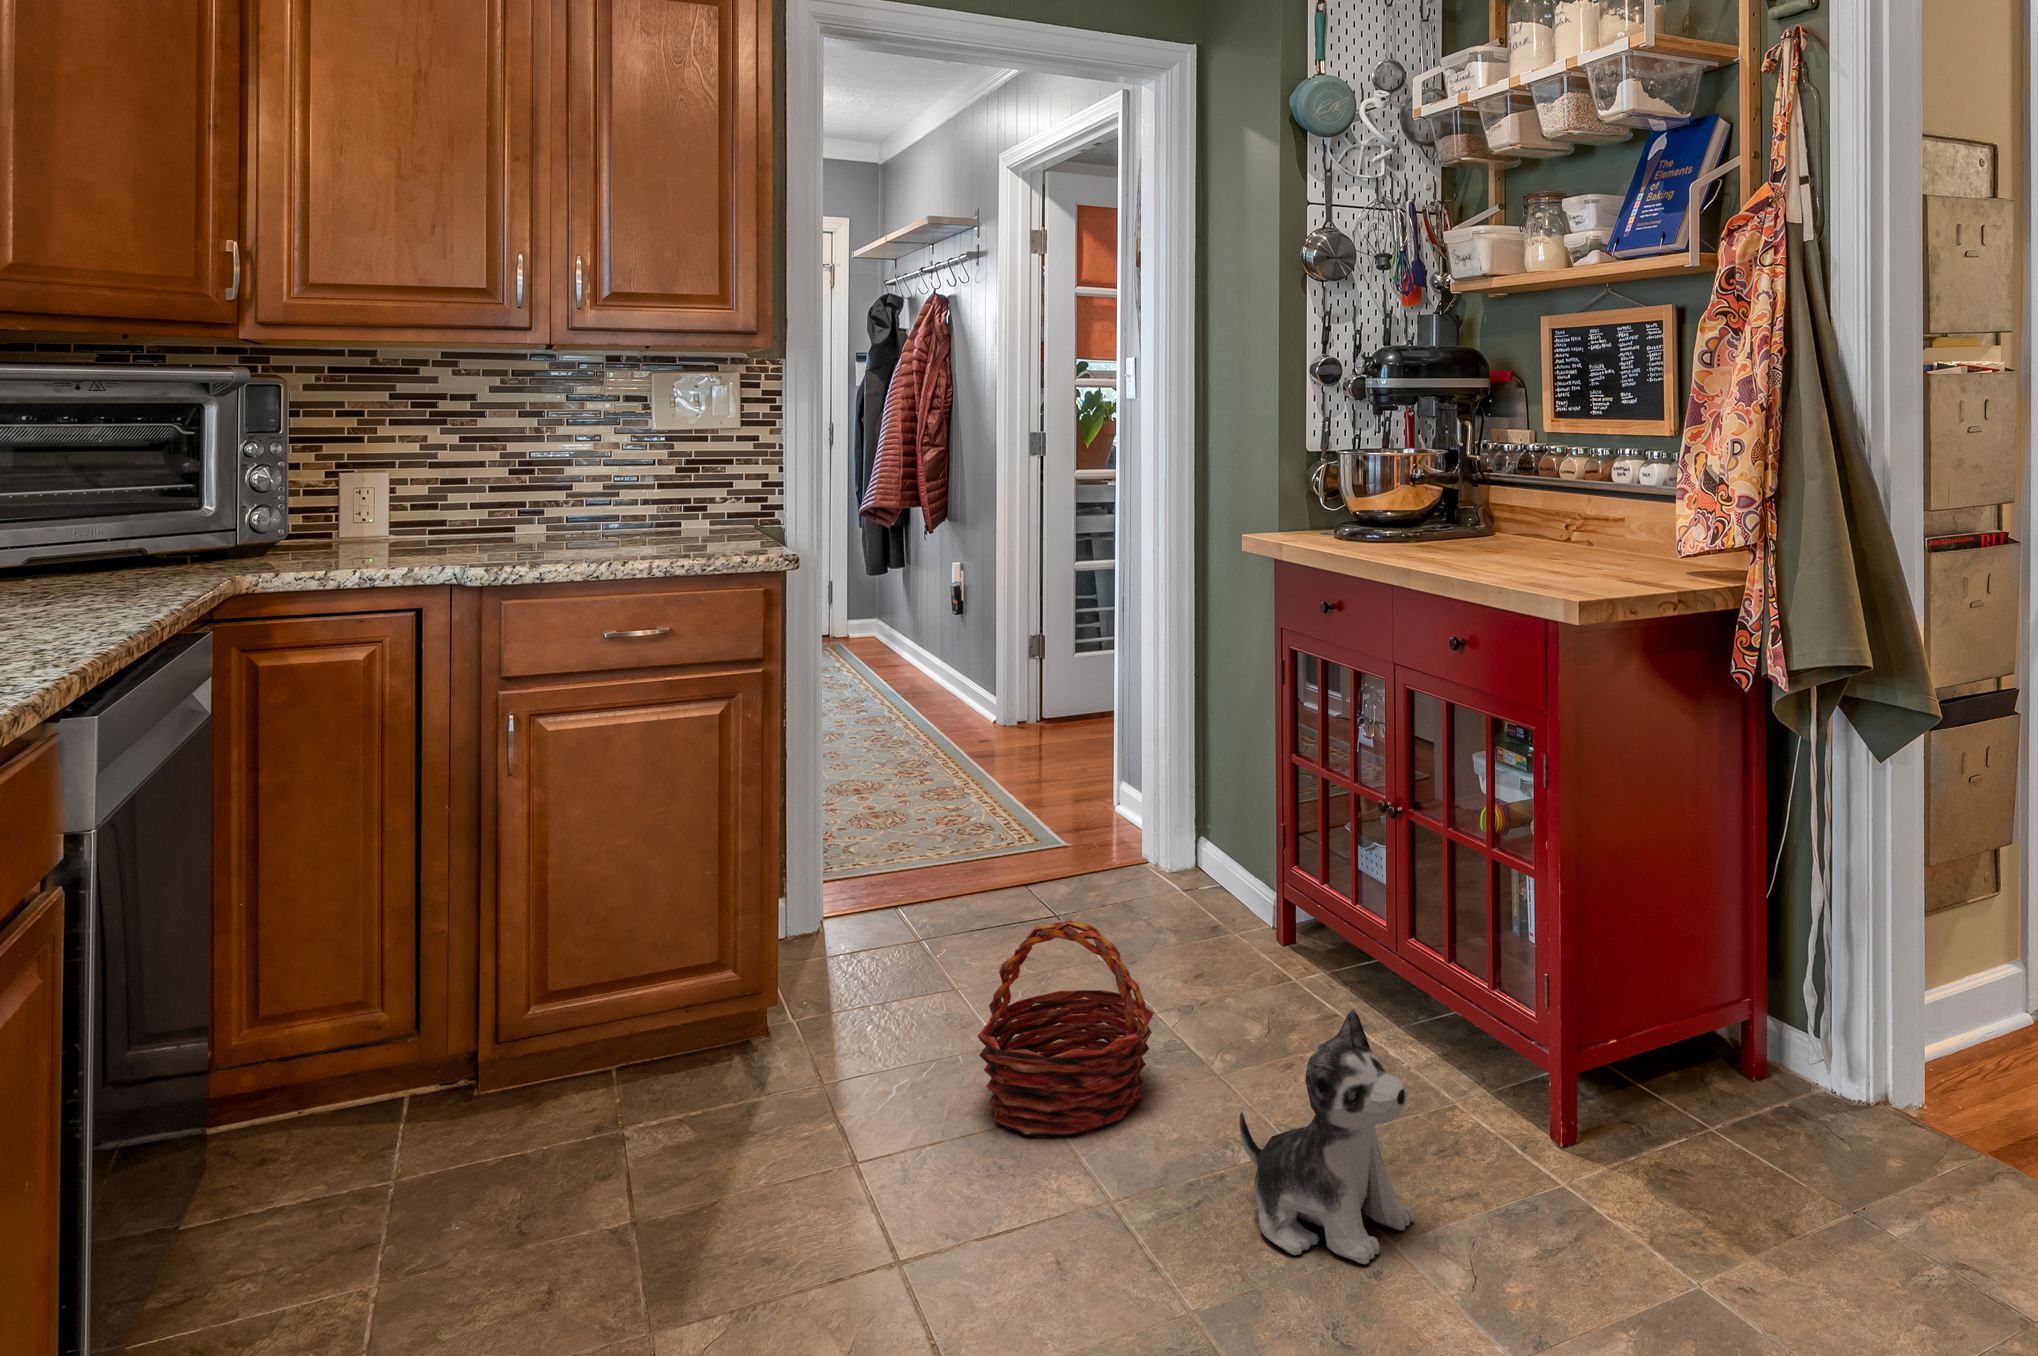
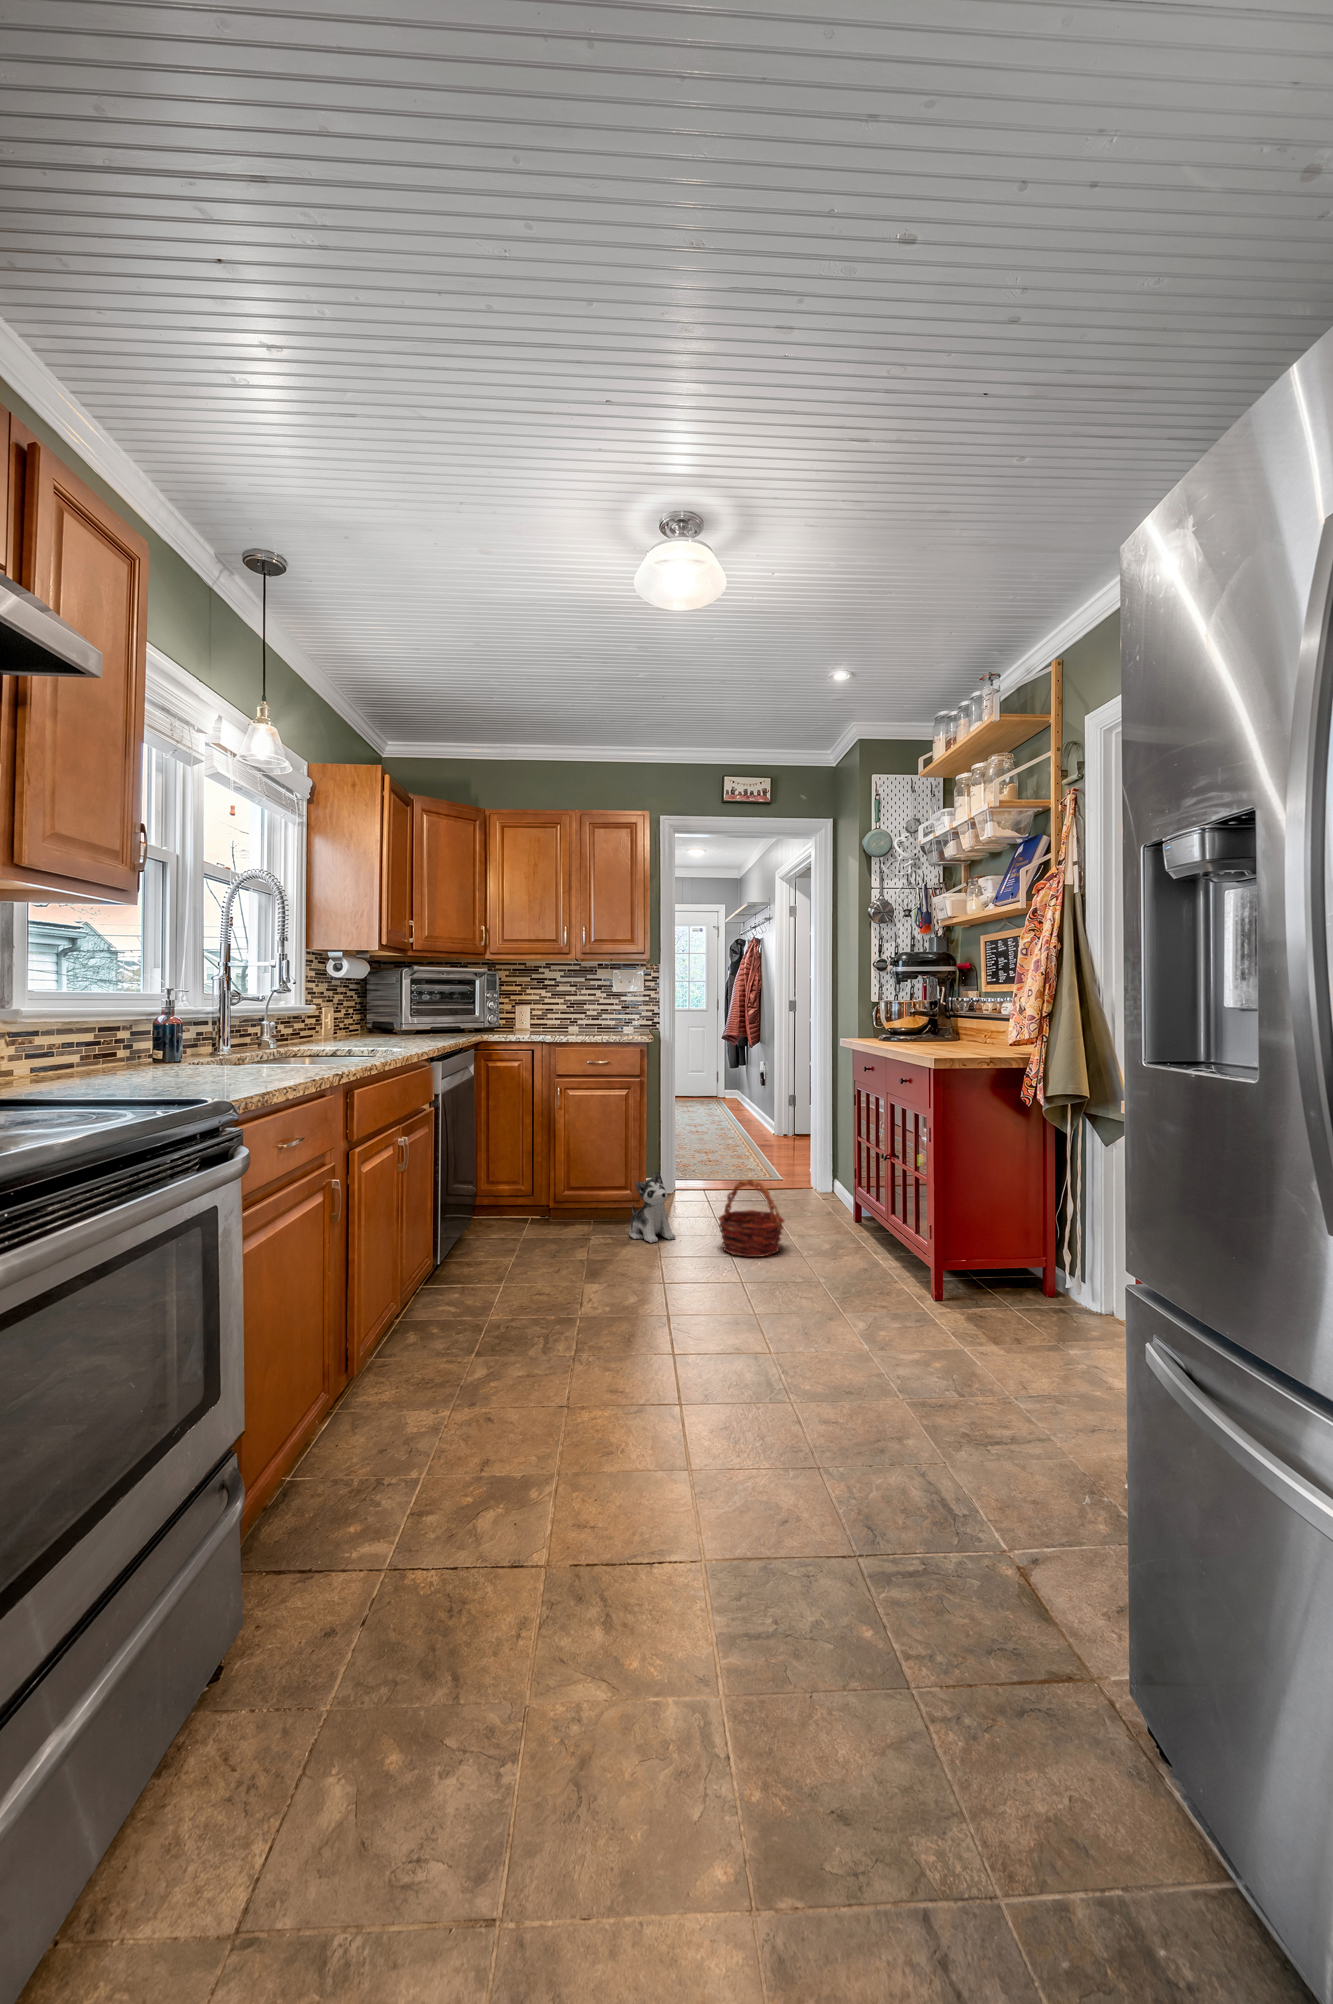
plush toy: present [1239,1009,1414,1264] -> present [629,1171,675,1243]

